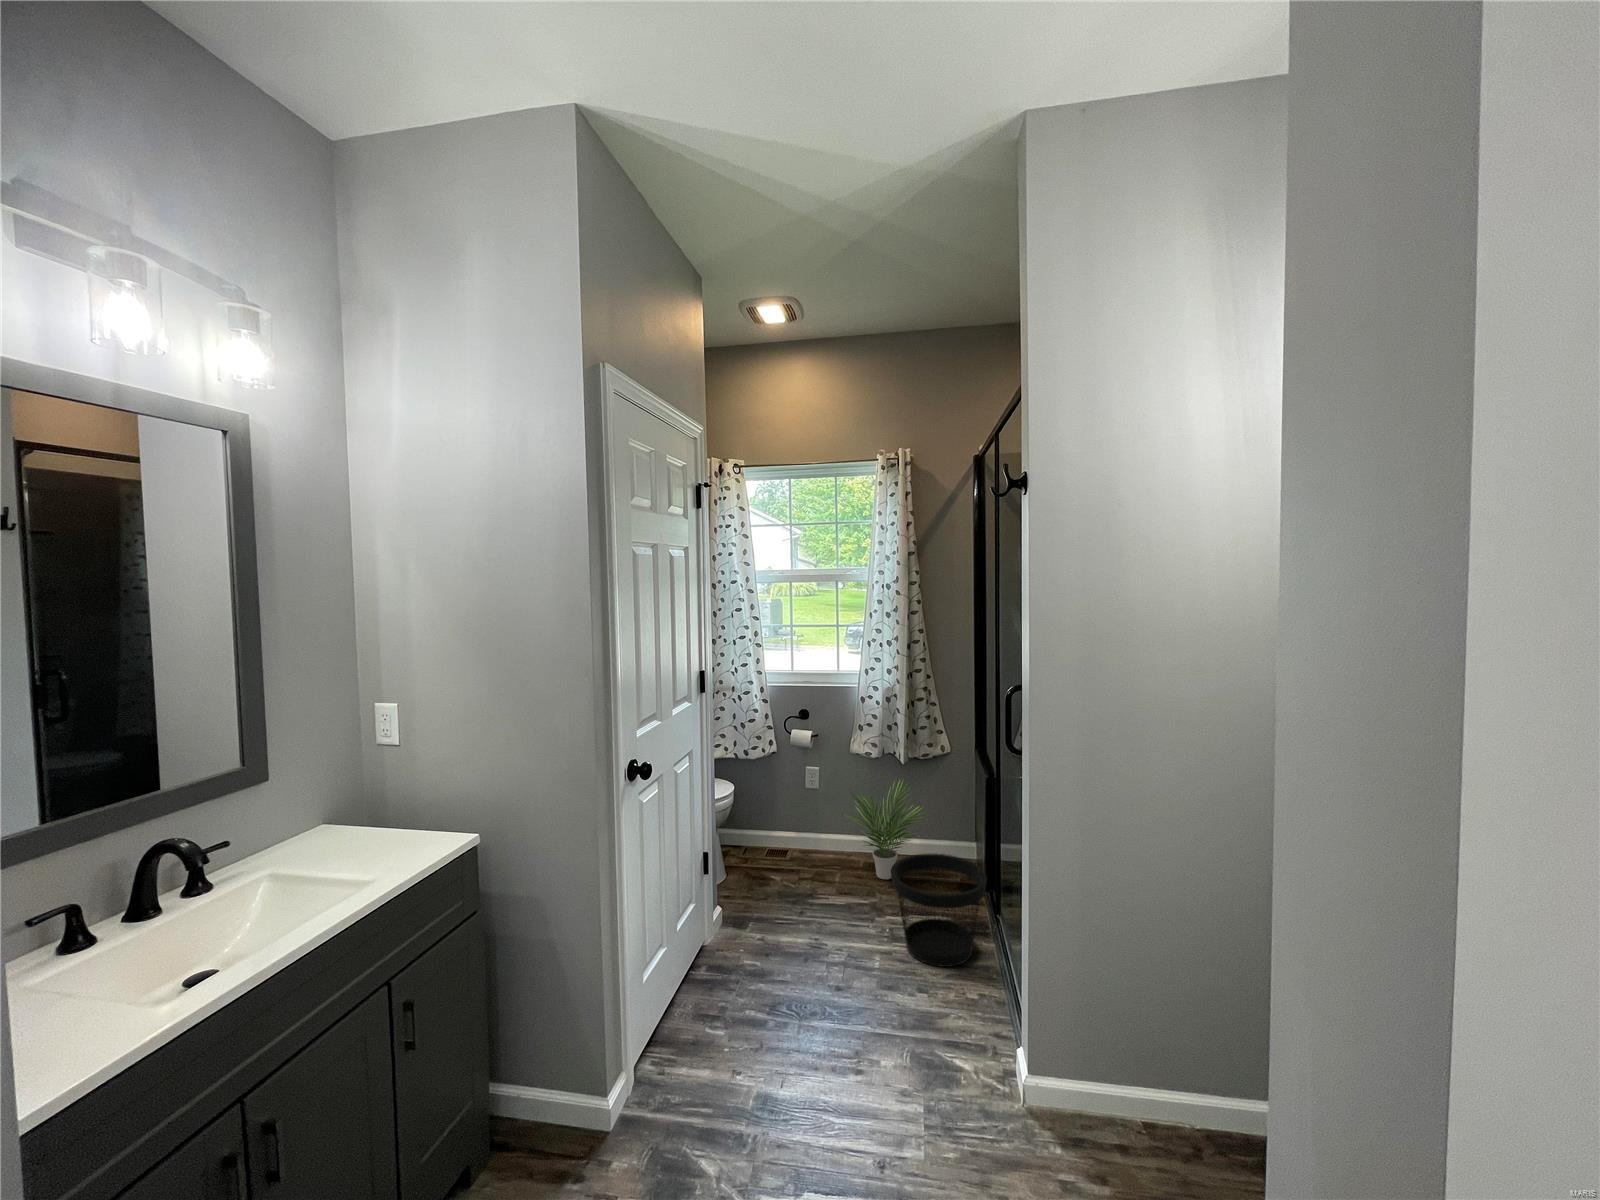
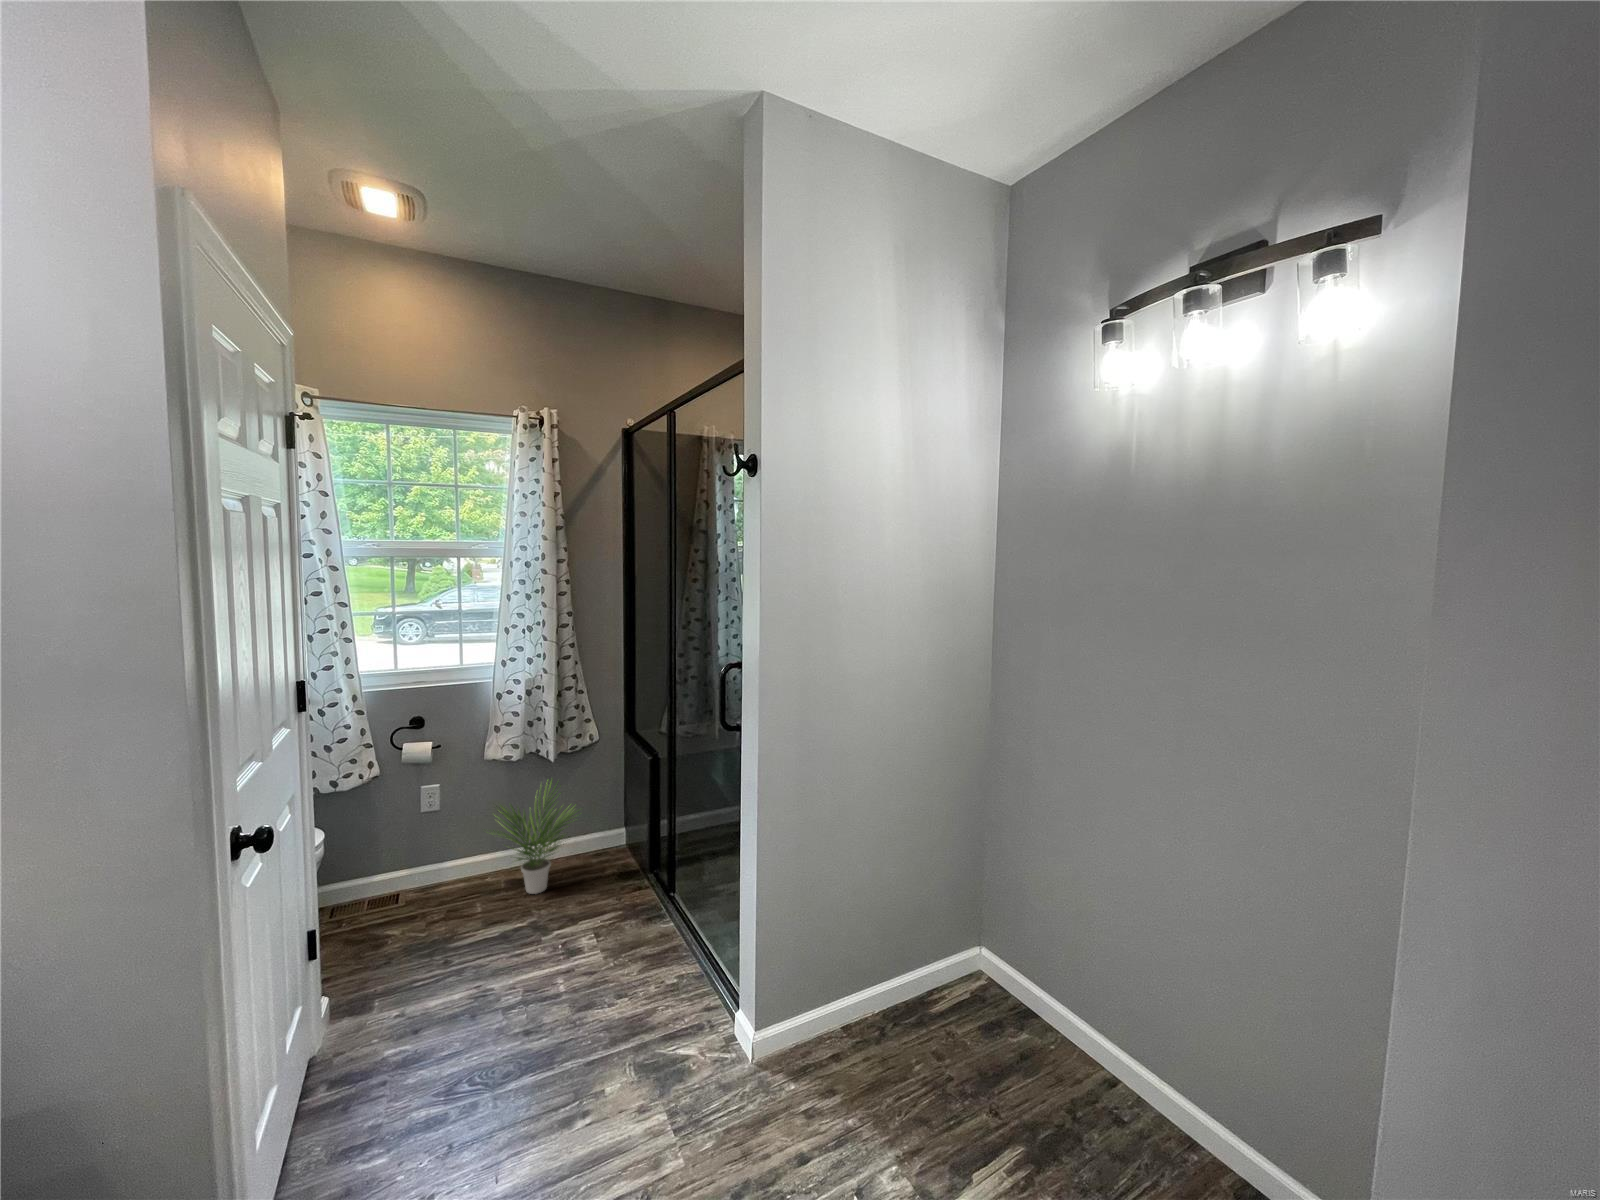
wastebasket: present [891,854,987,967] -> none [568,847,672,968]

